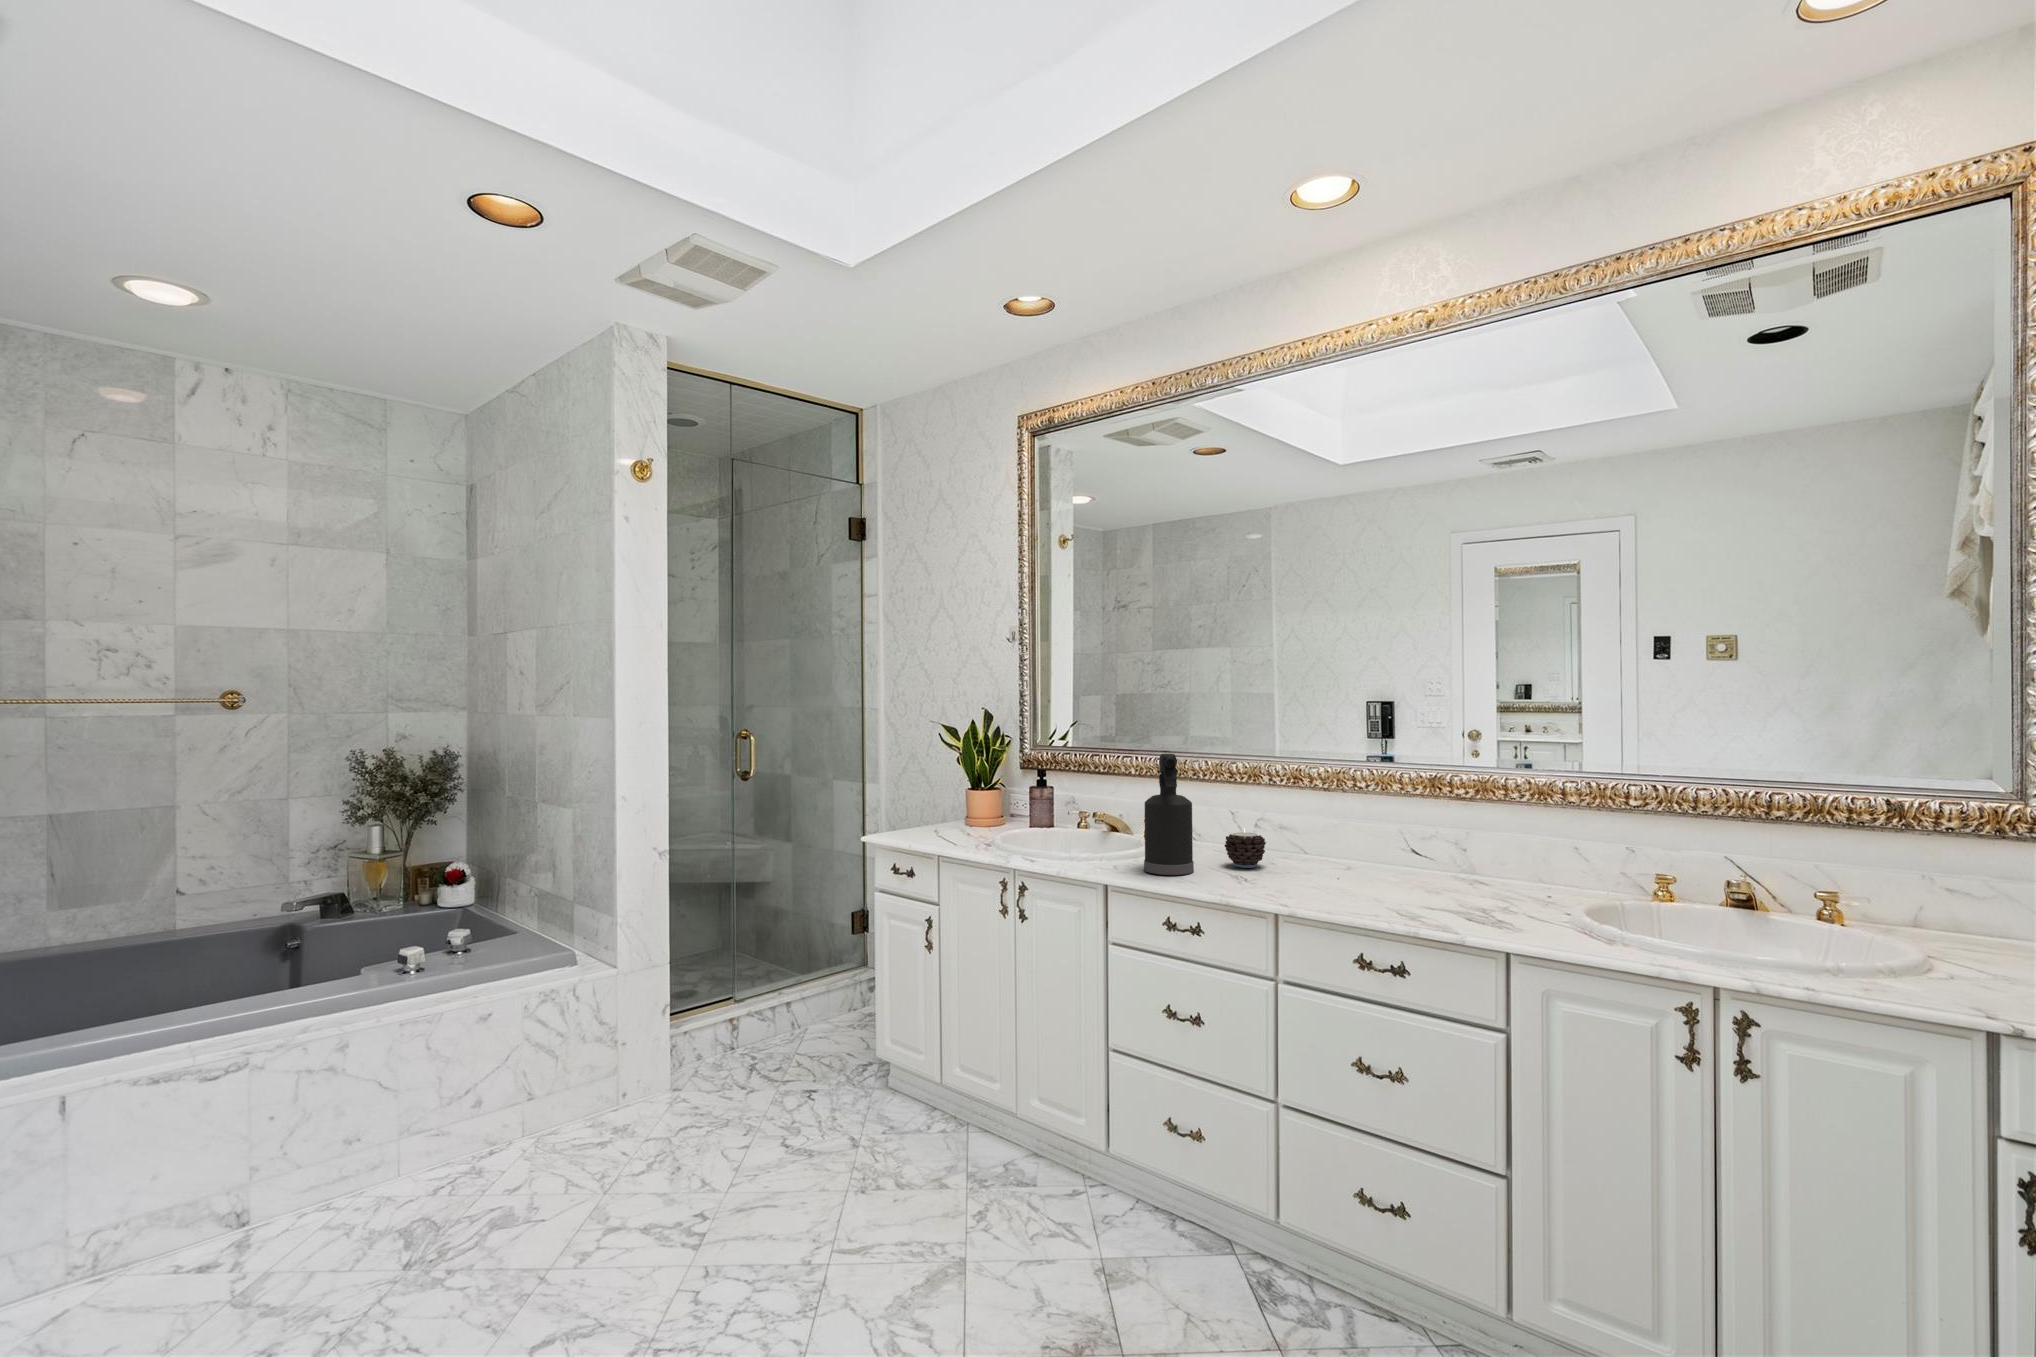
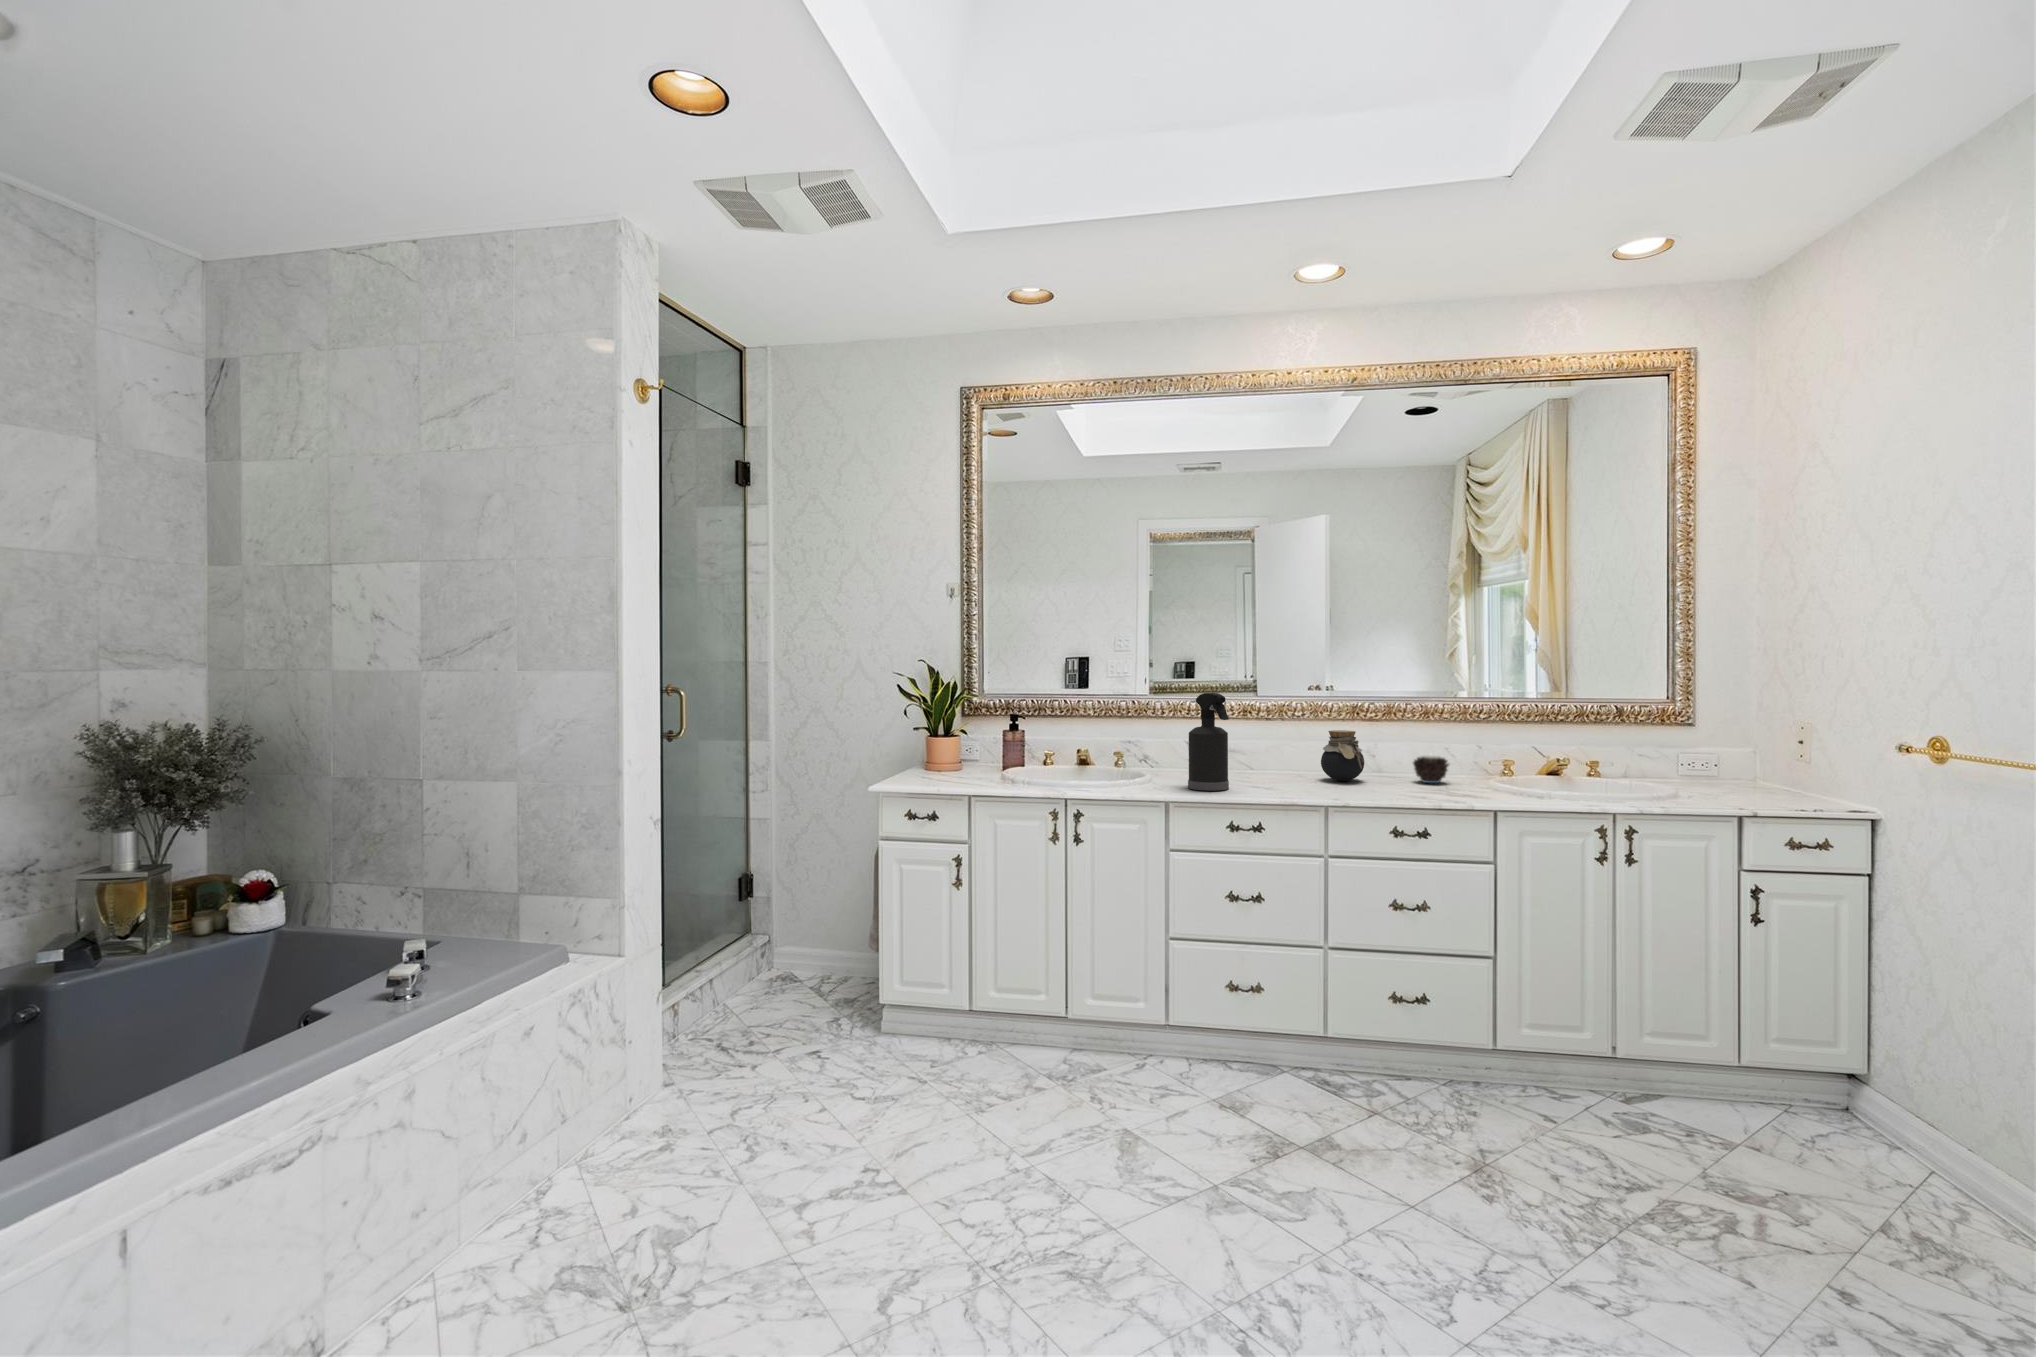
jar: none [1336,810,1397,880] -> present [1321,730,1364,781]
candle: present [1224,828,1266,868] -> present [1413,756,1449,783]

